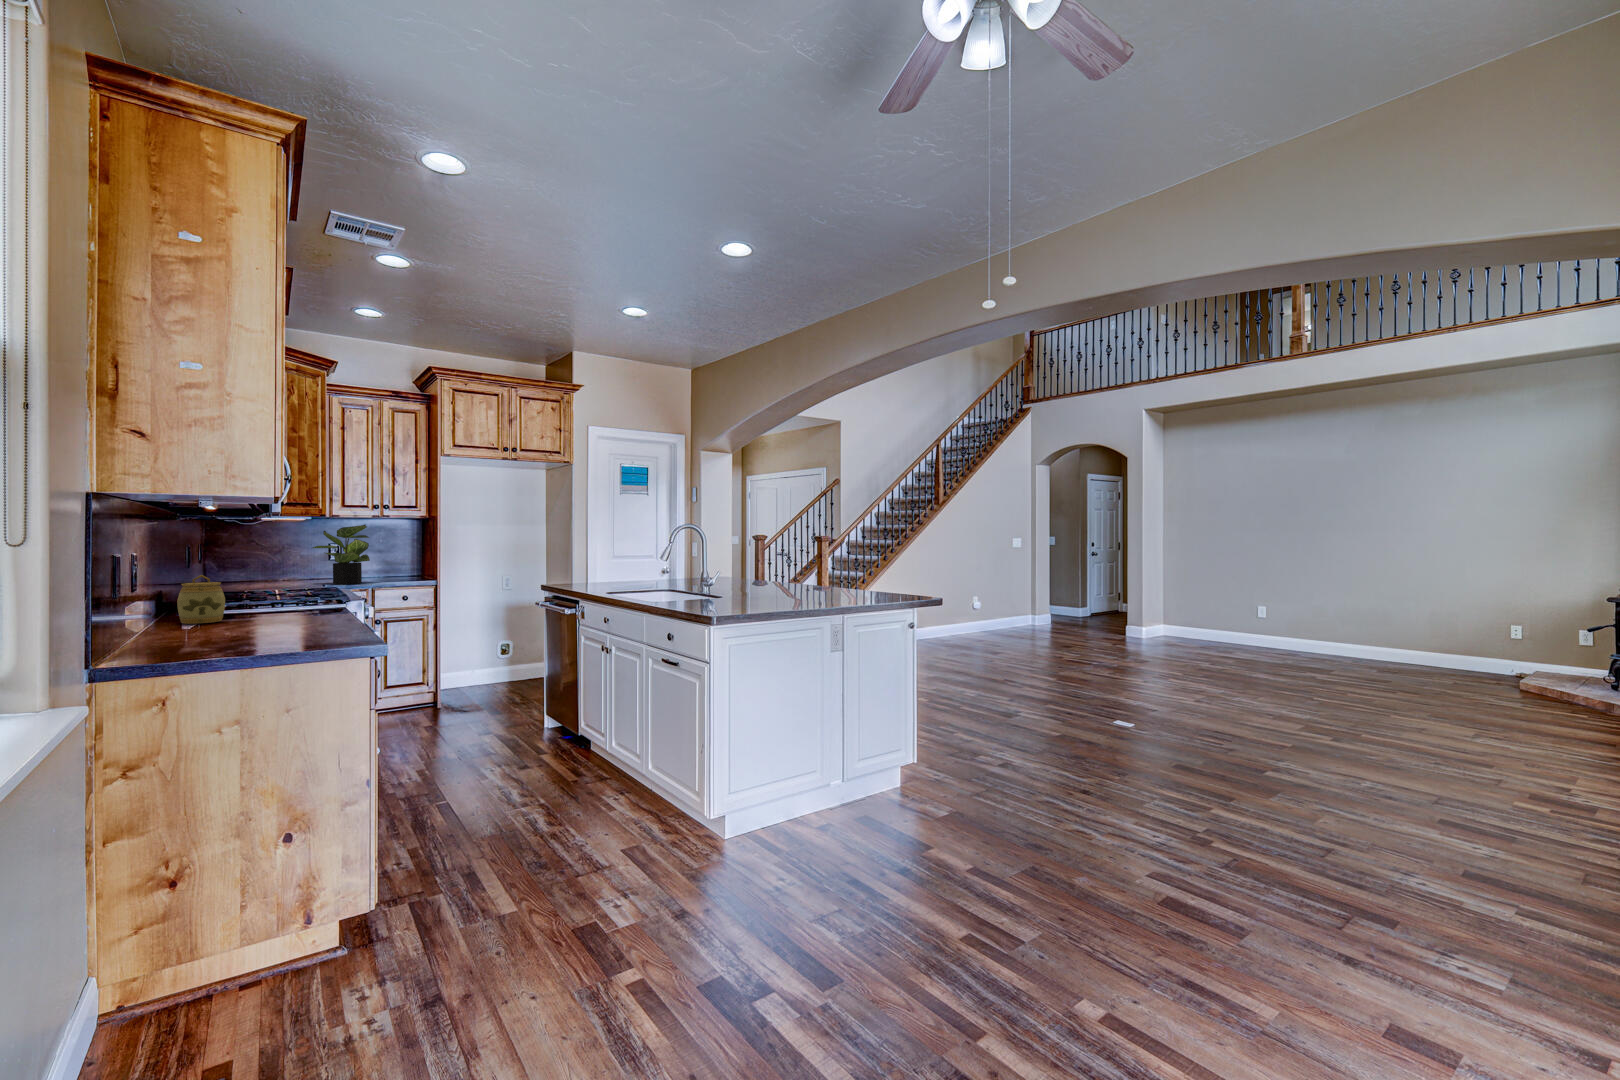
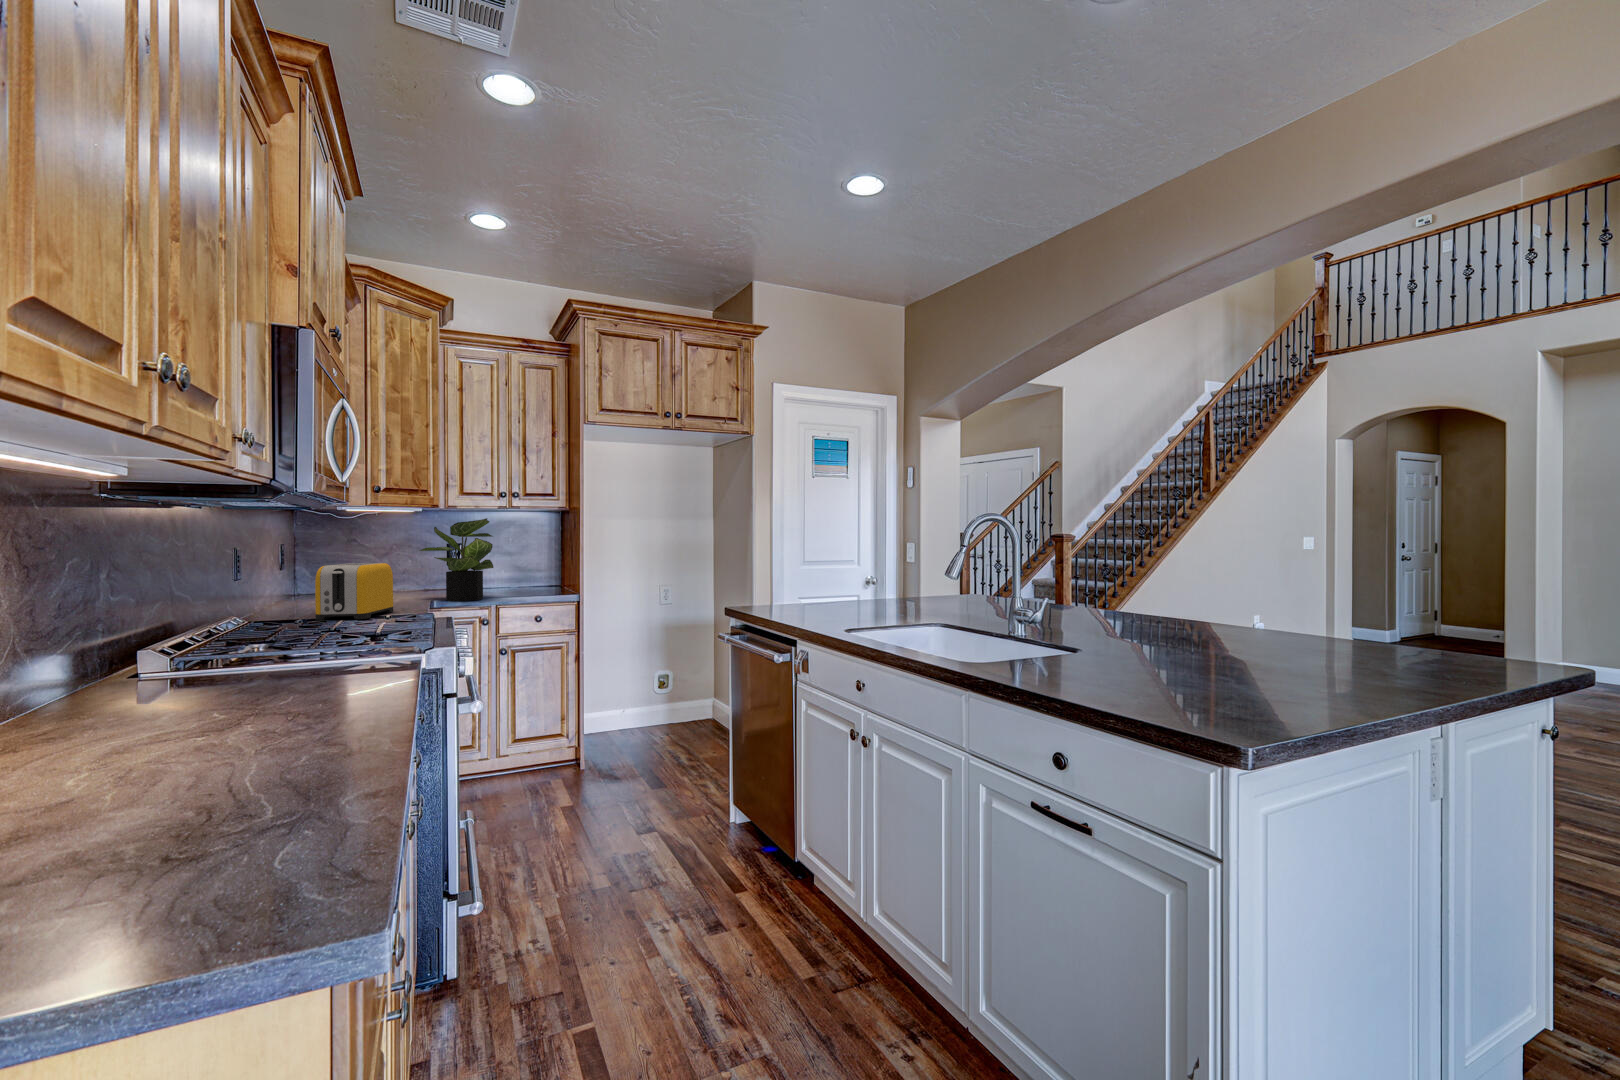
toaster: none [243,556,297,594] -> present [315,563,393,620]
jar: present [177,575,225,624] -> none [97,619,192,721]

